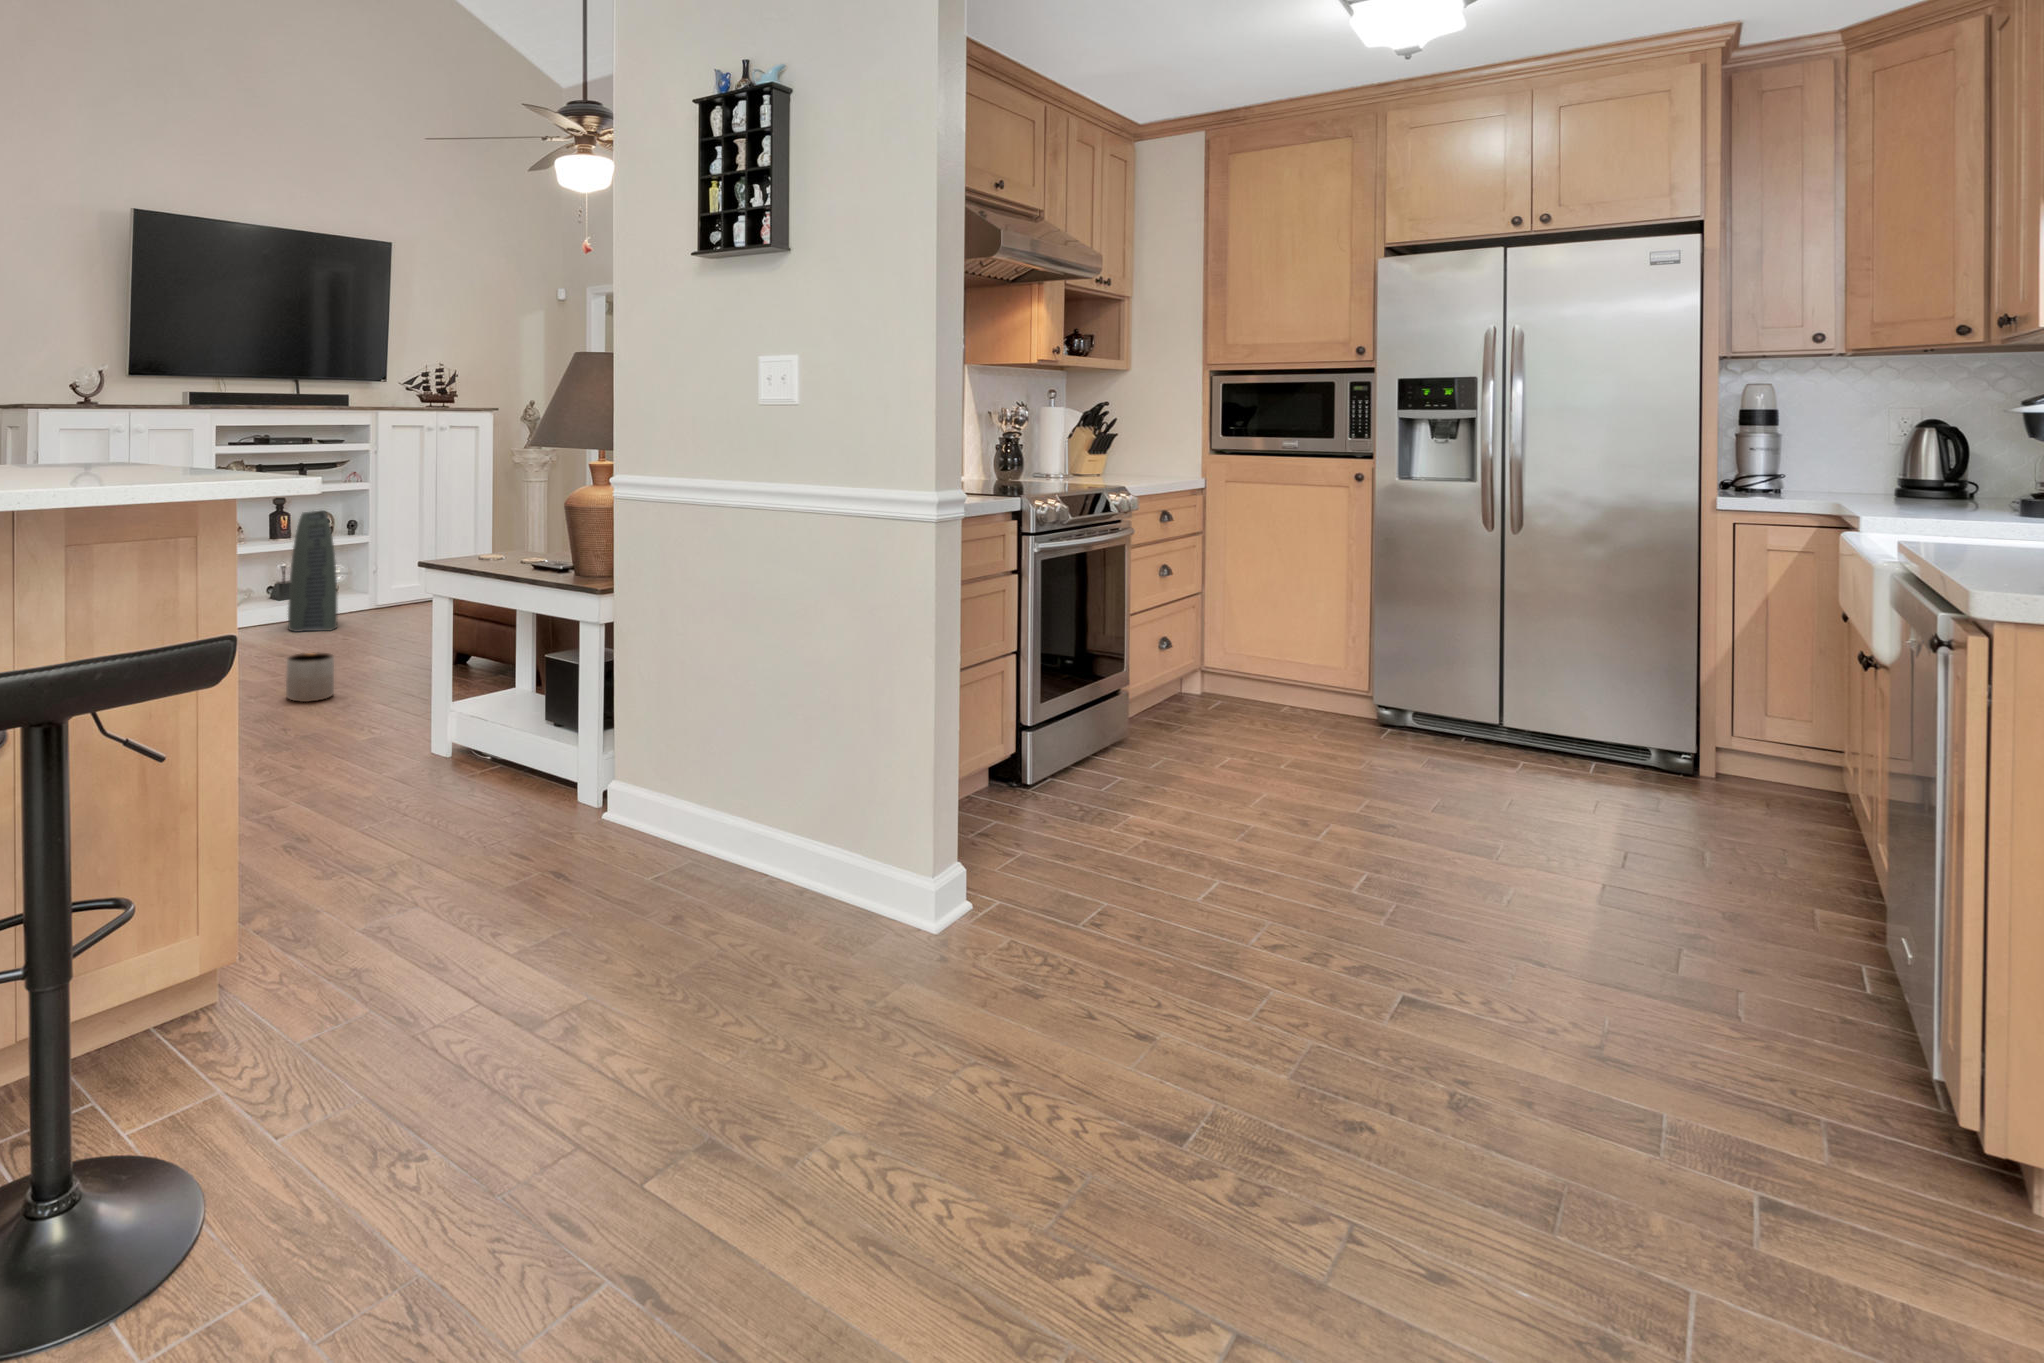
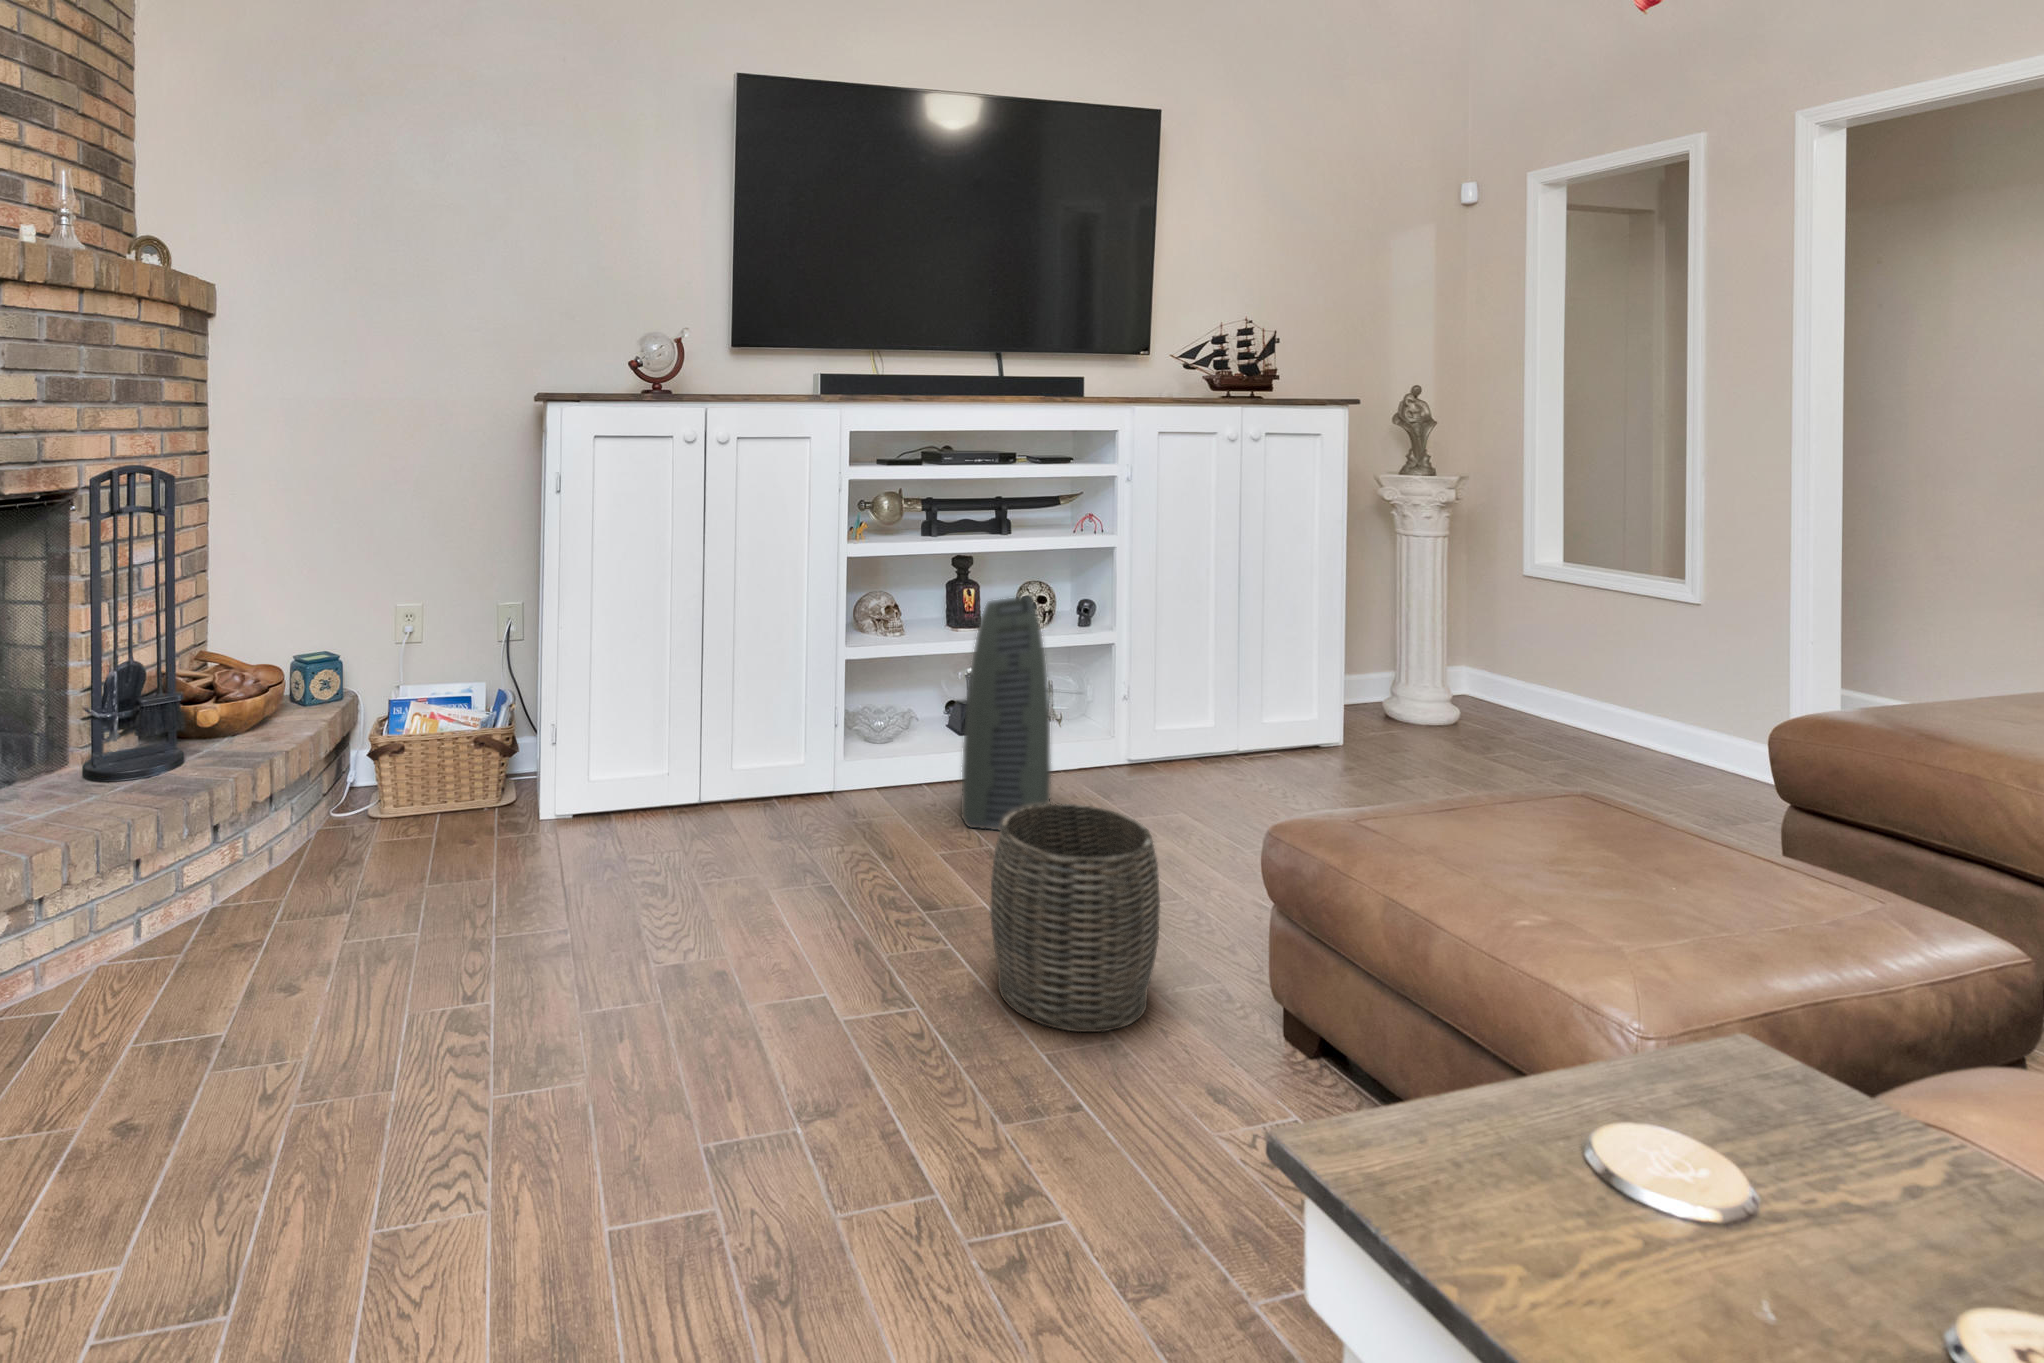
woven basket: none [319,585,394,667] -> present [990,804,1160,1032]
planter: present [286,653,334,702] -> none [868,1062,993,1244]

